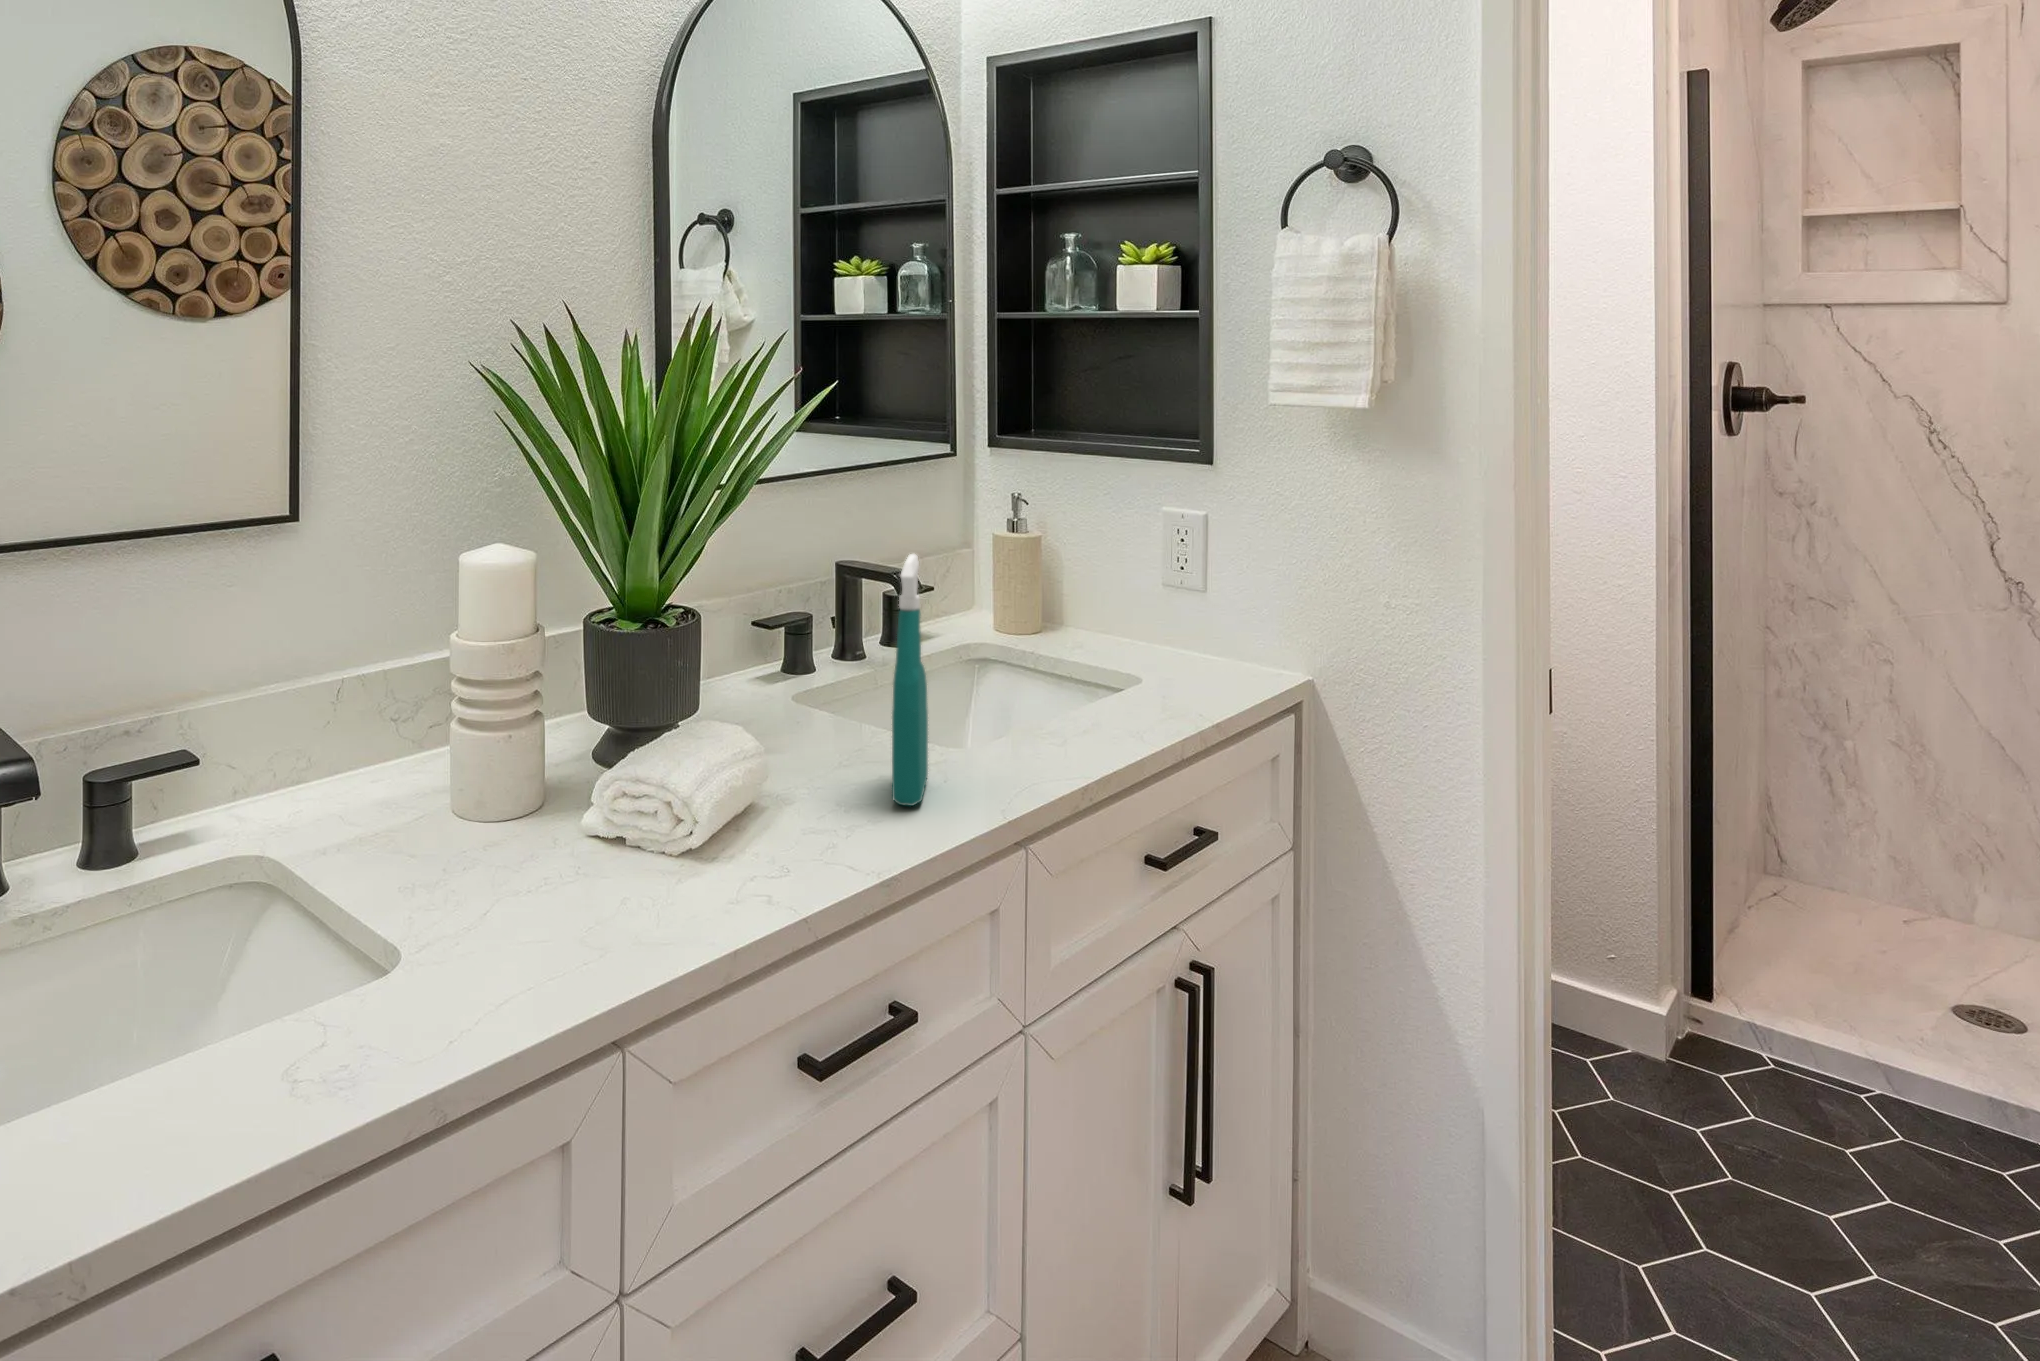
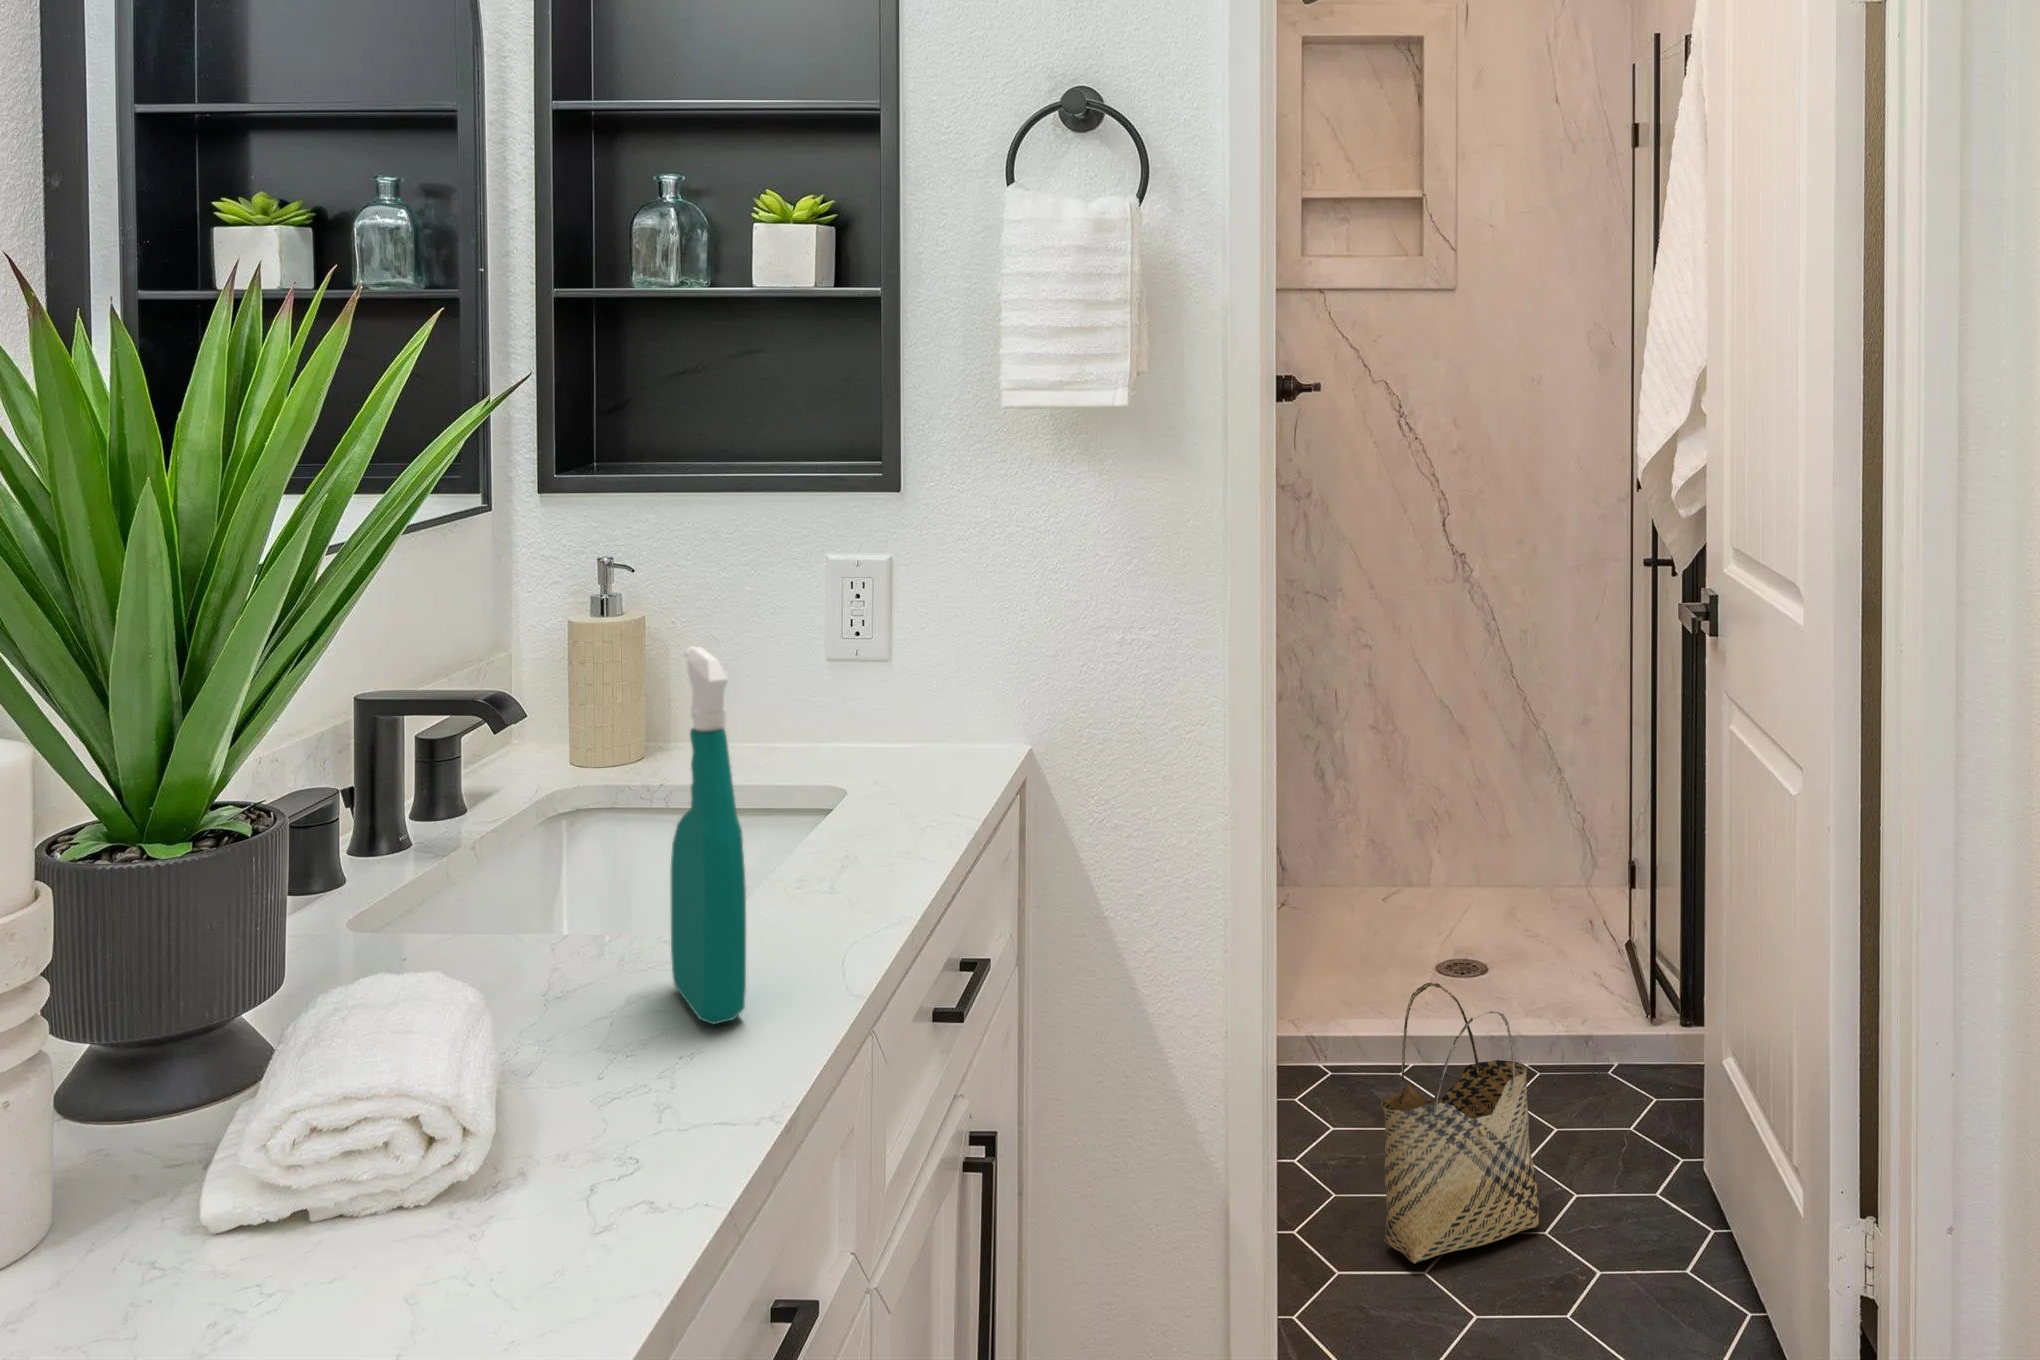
woven basket: none [1742,1000,1956,1296] -> present [1381,983,1539,1264]

